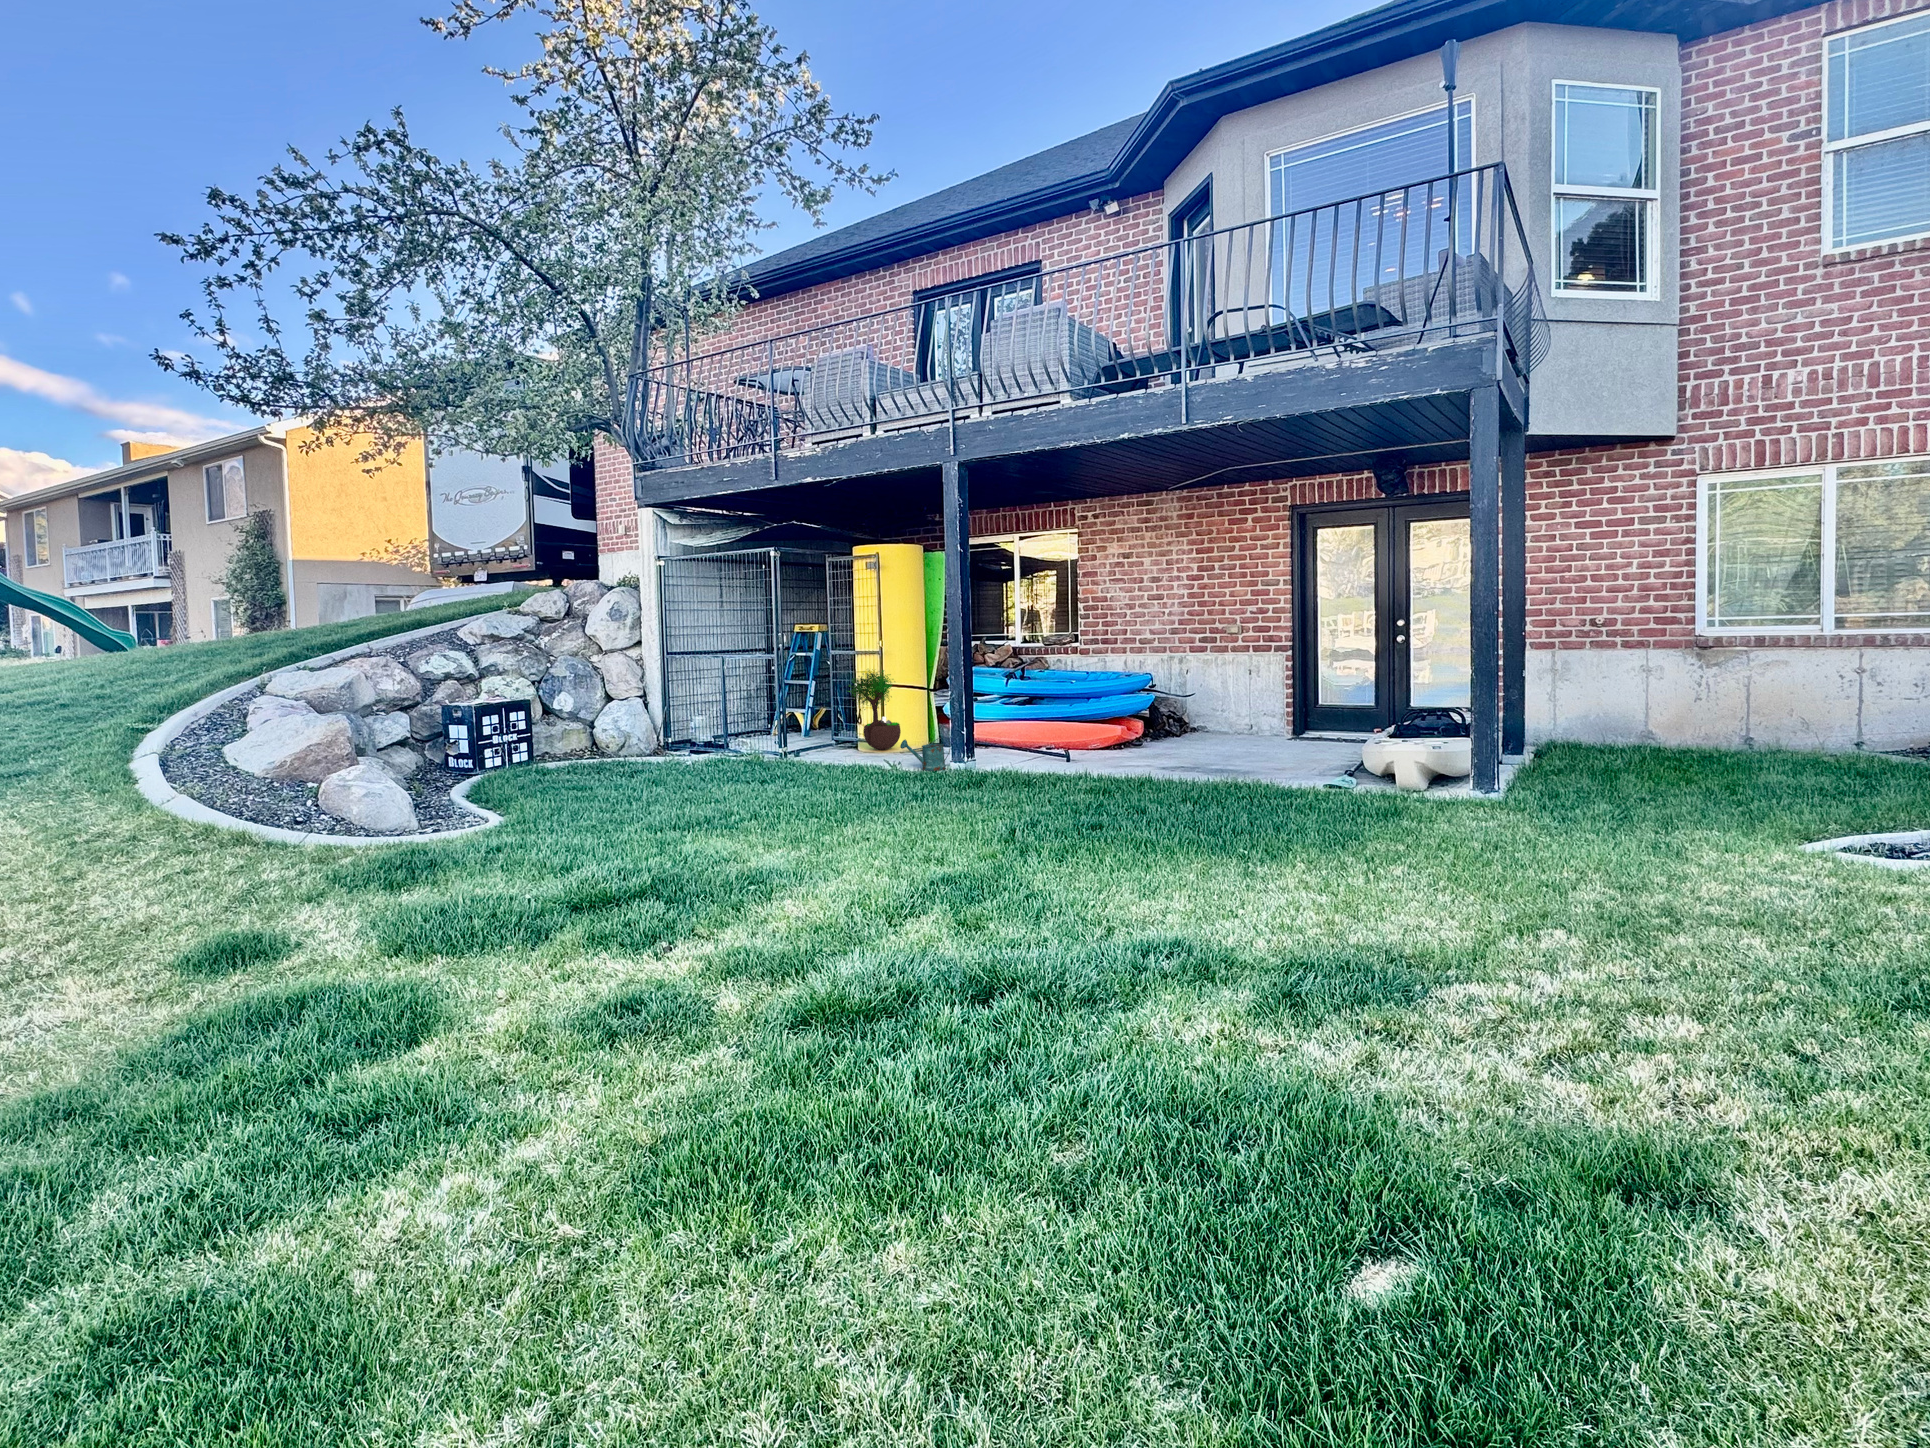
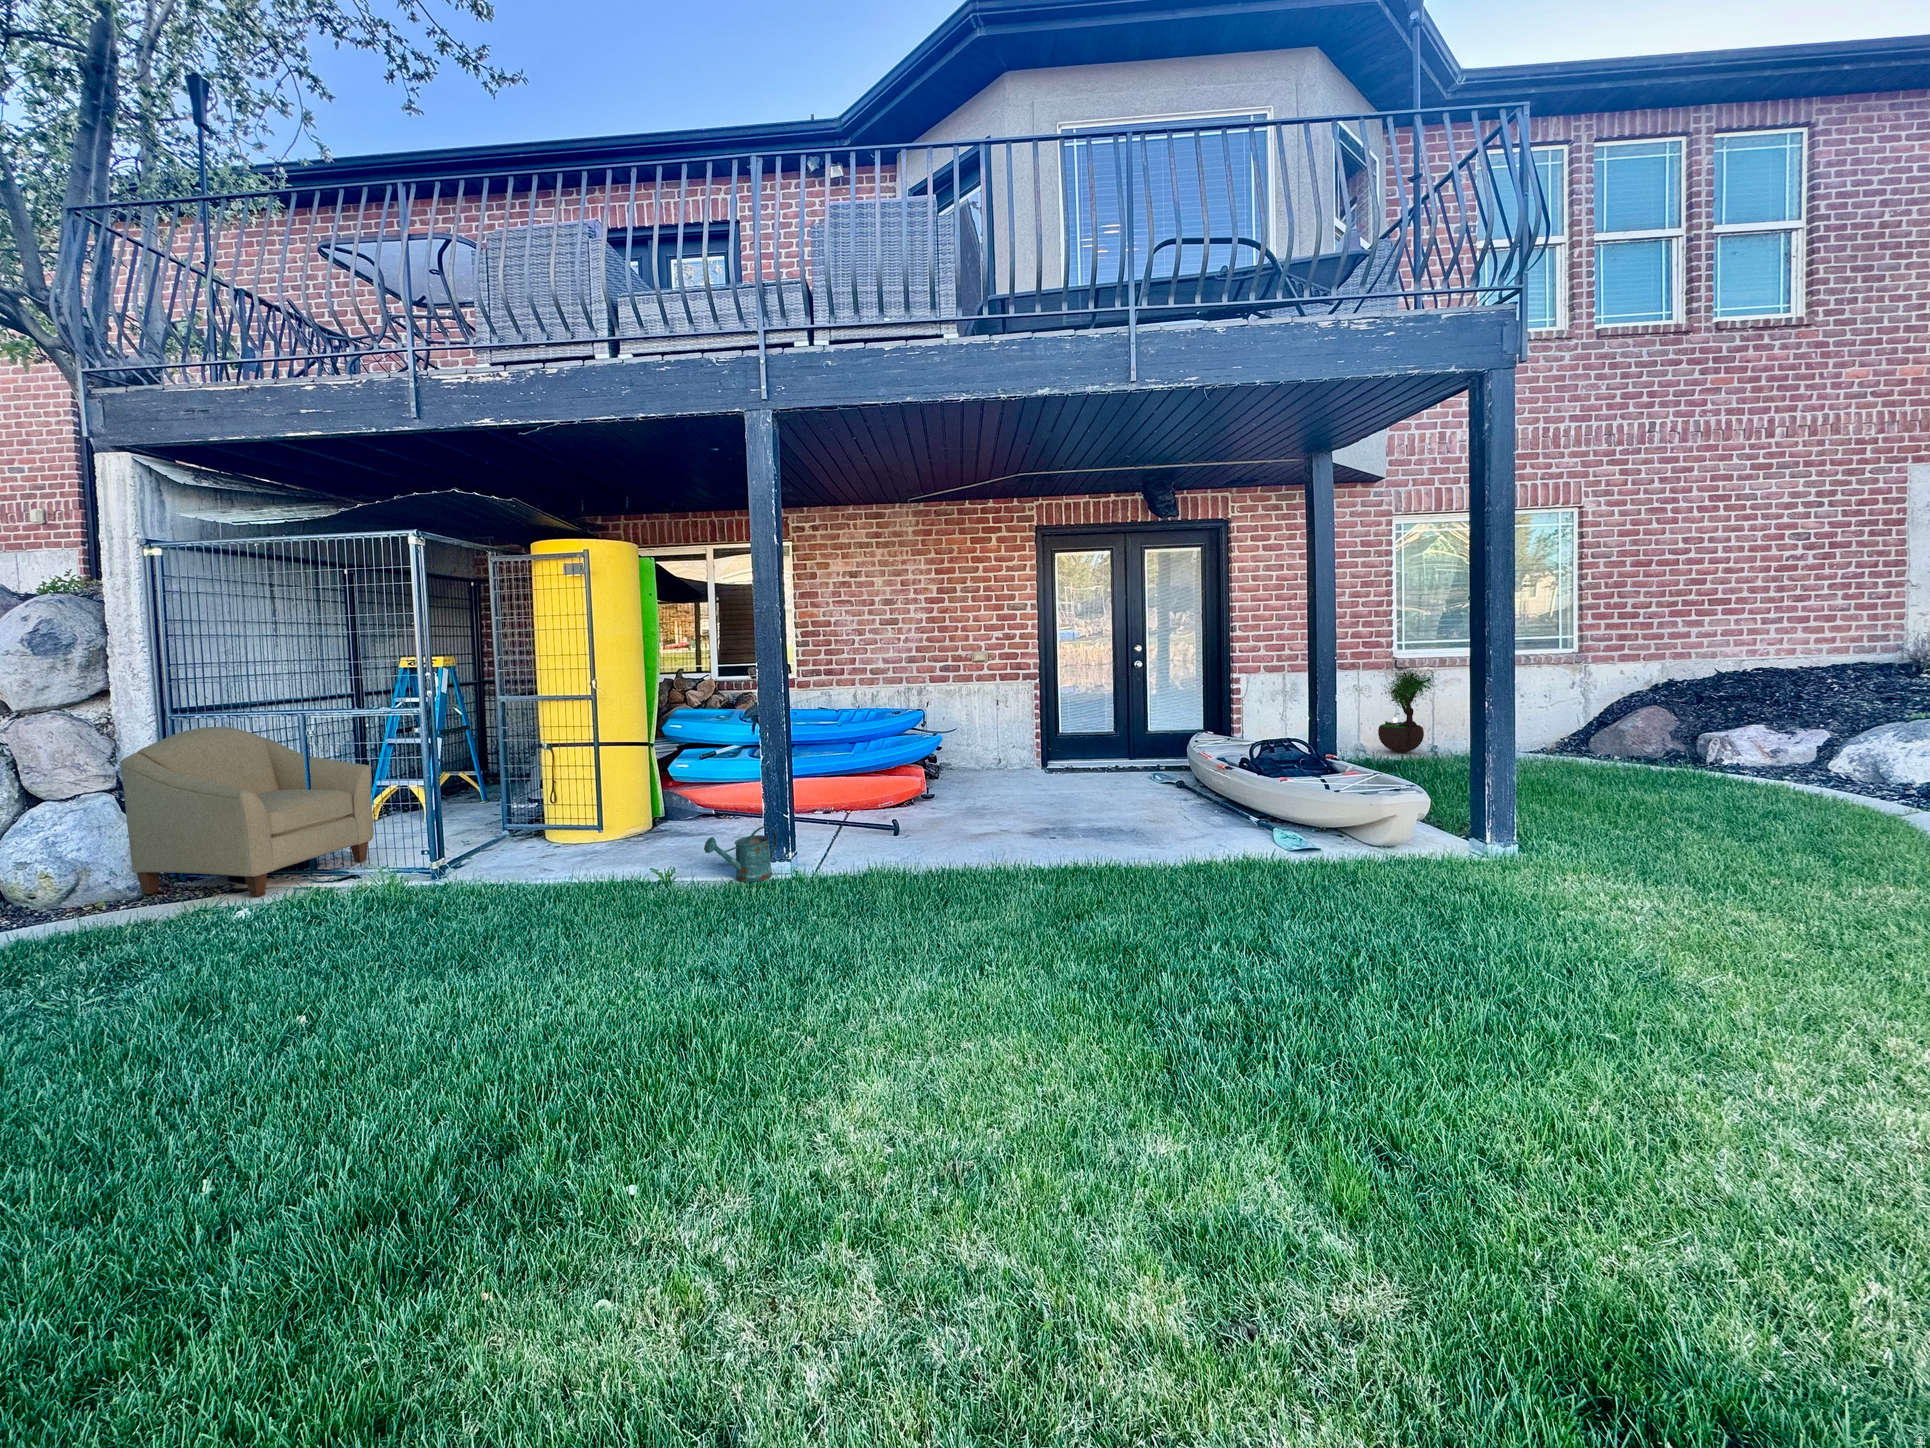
chair: none [643,664,755,757] -> present [121,727,374,897]
potted tree: present [849,670,901,750] -> present [1378,668,1435,752]

